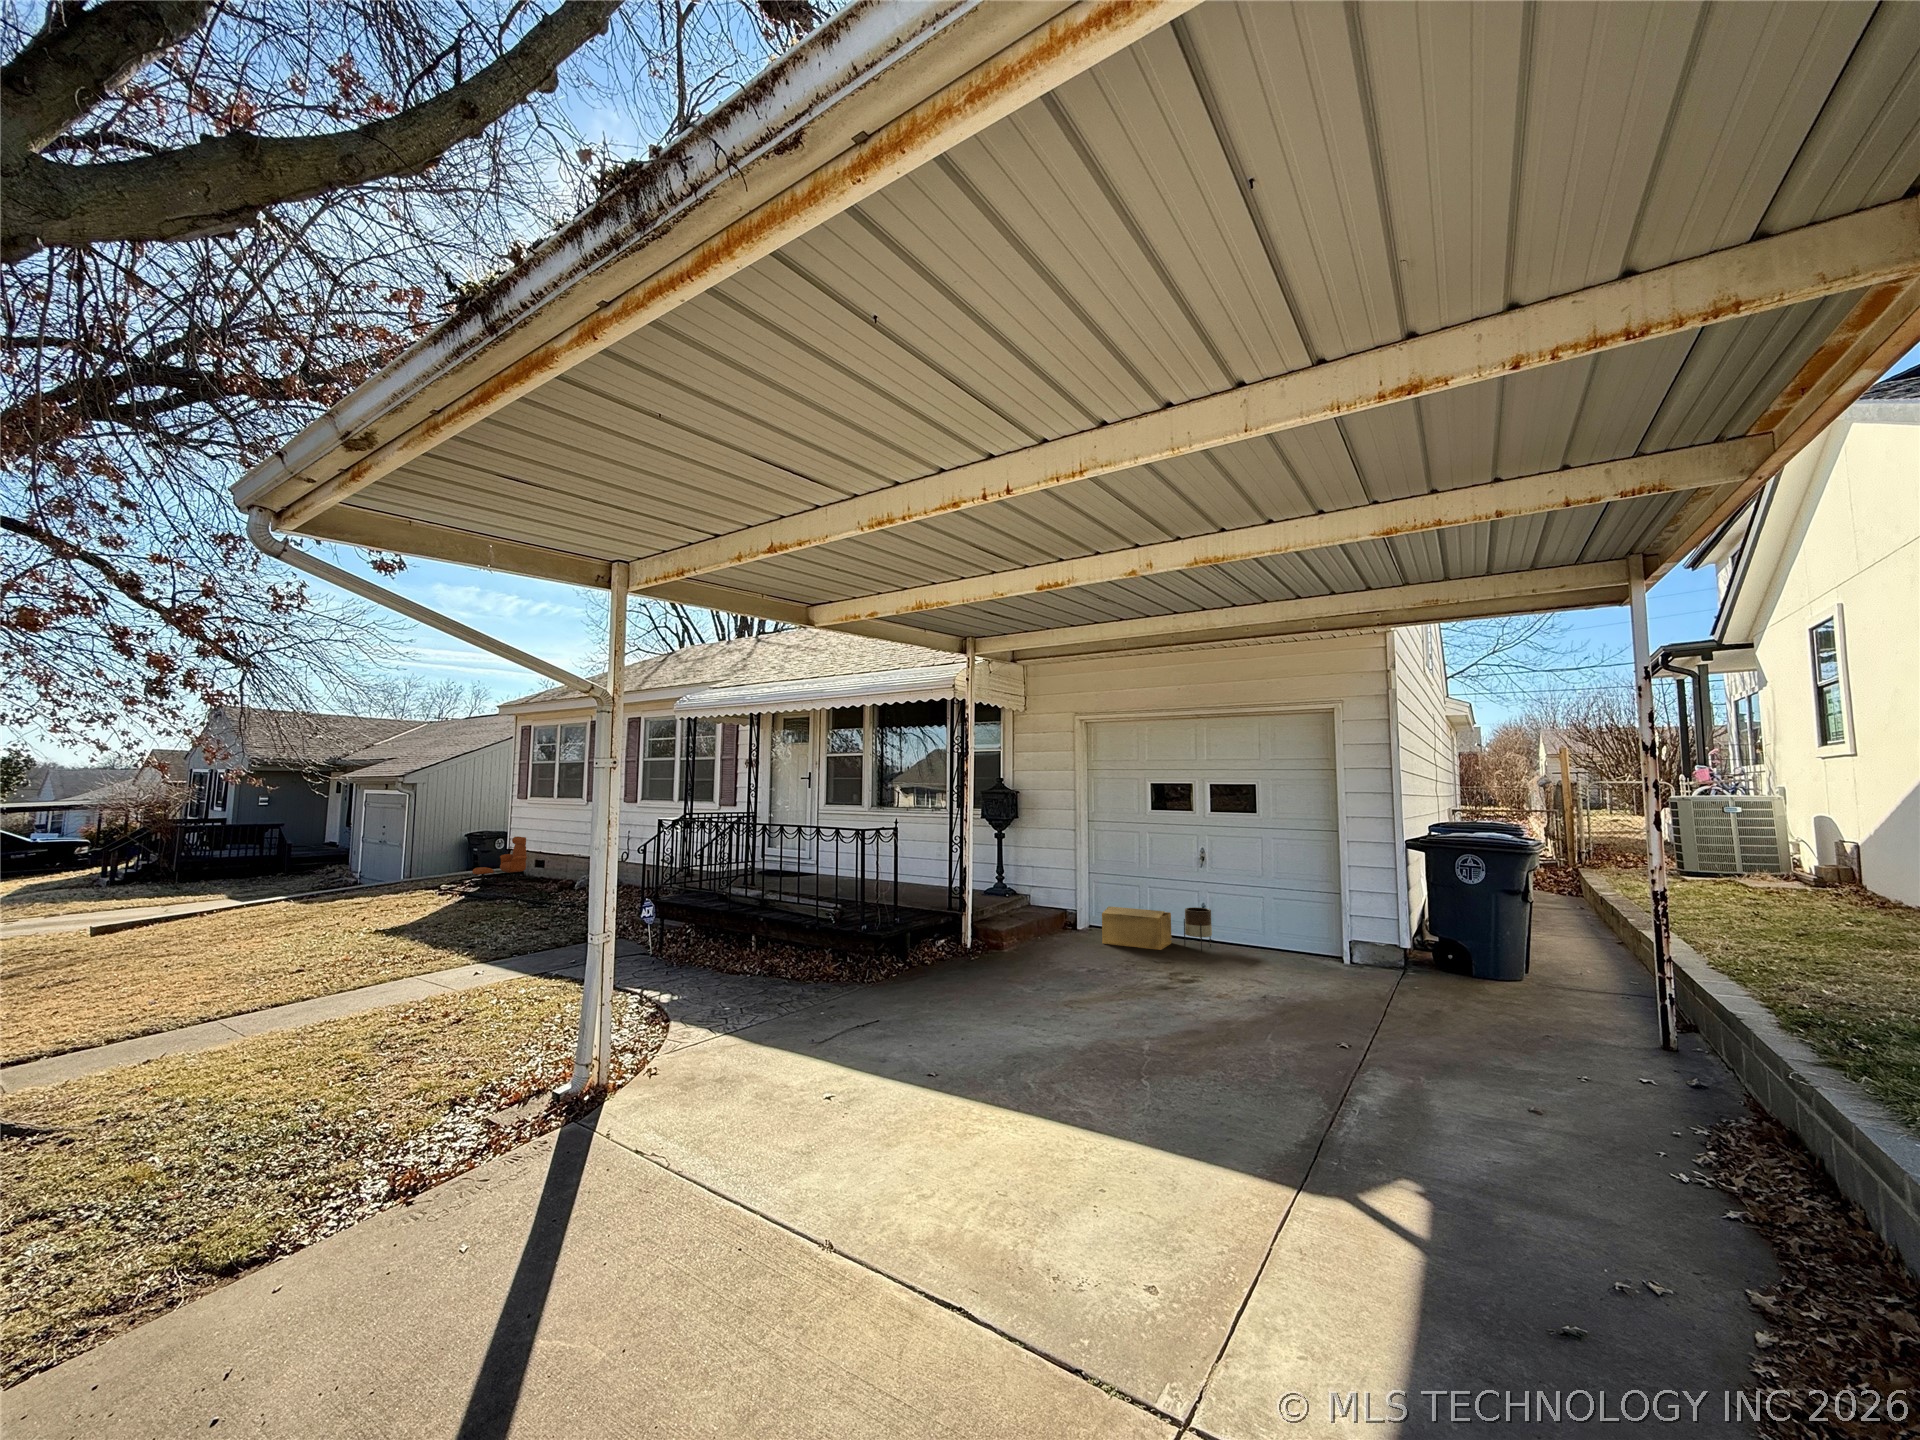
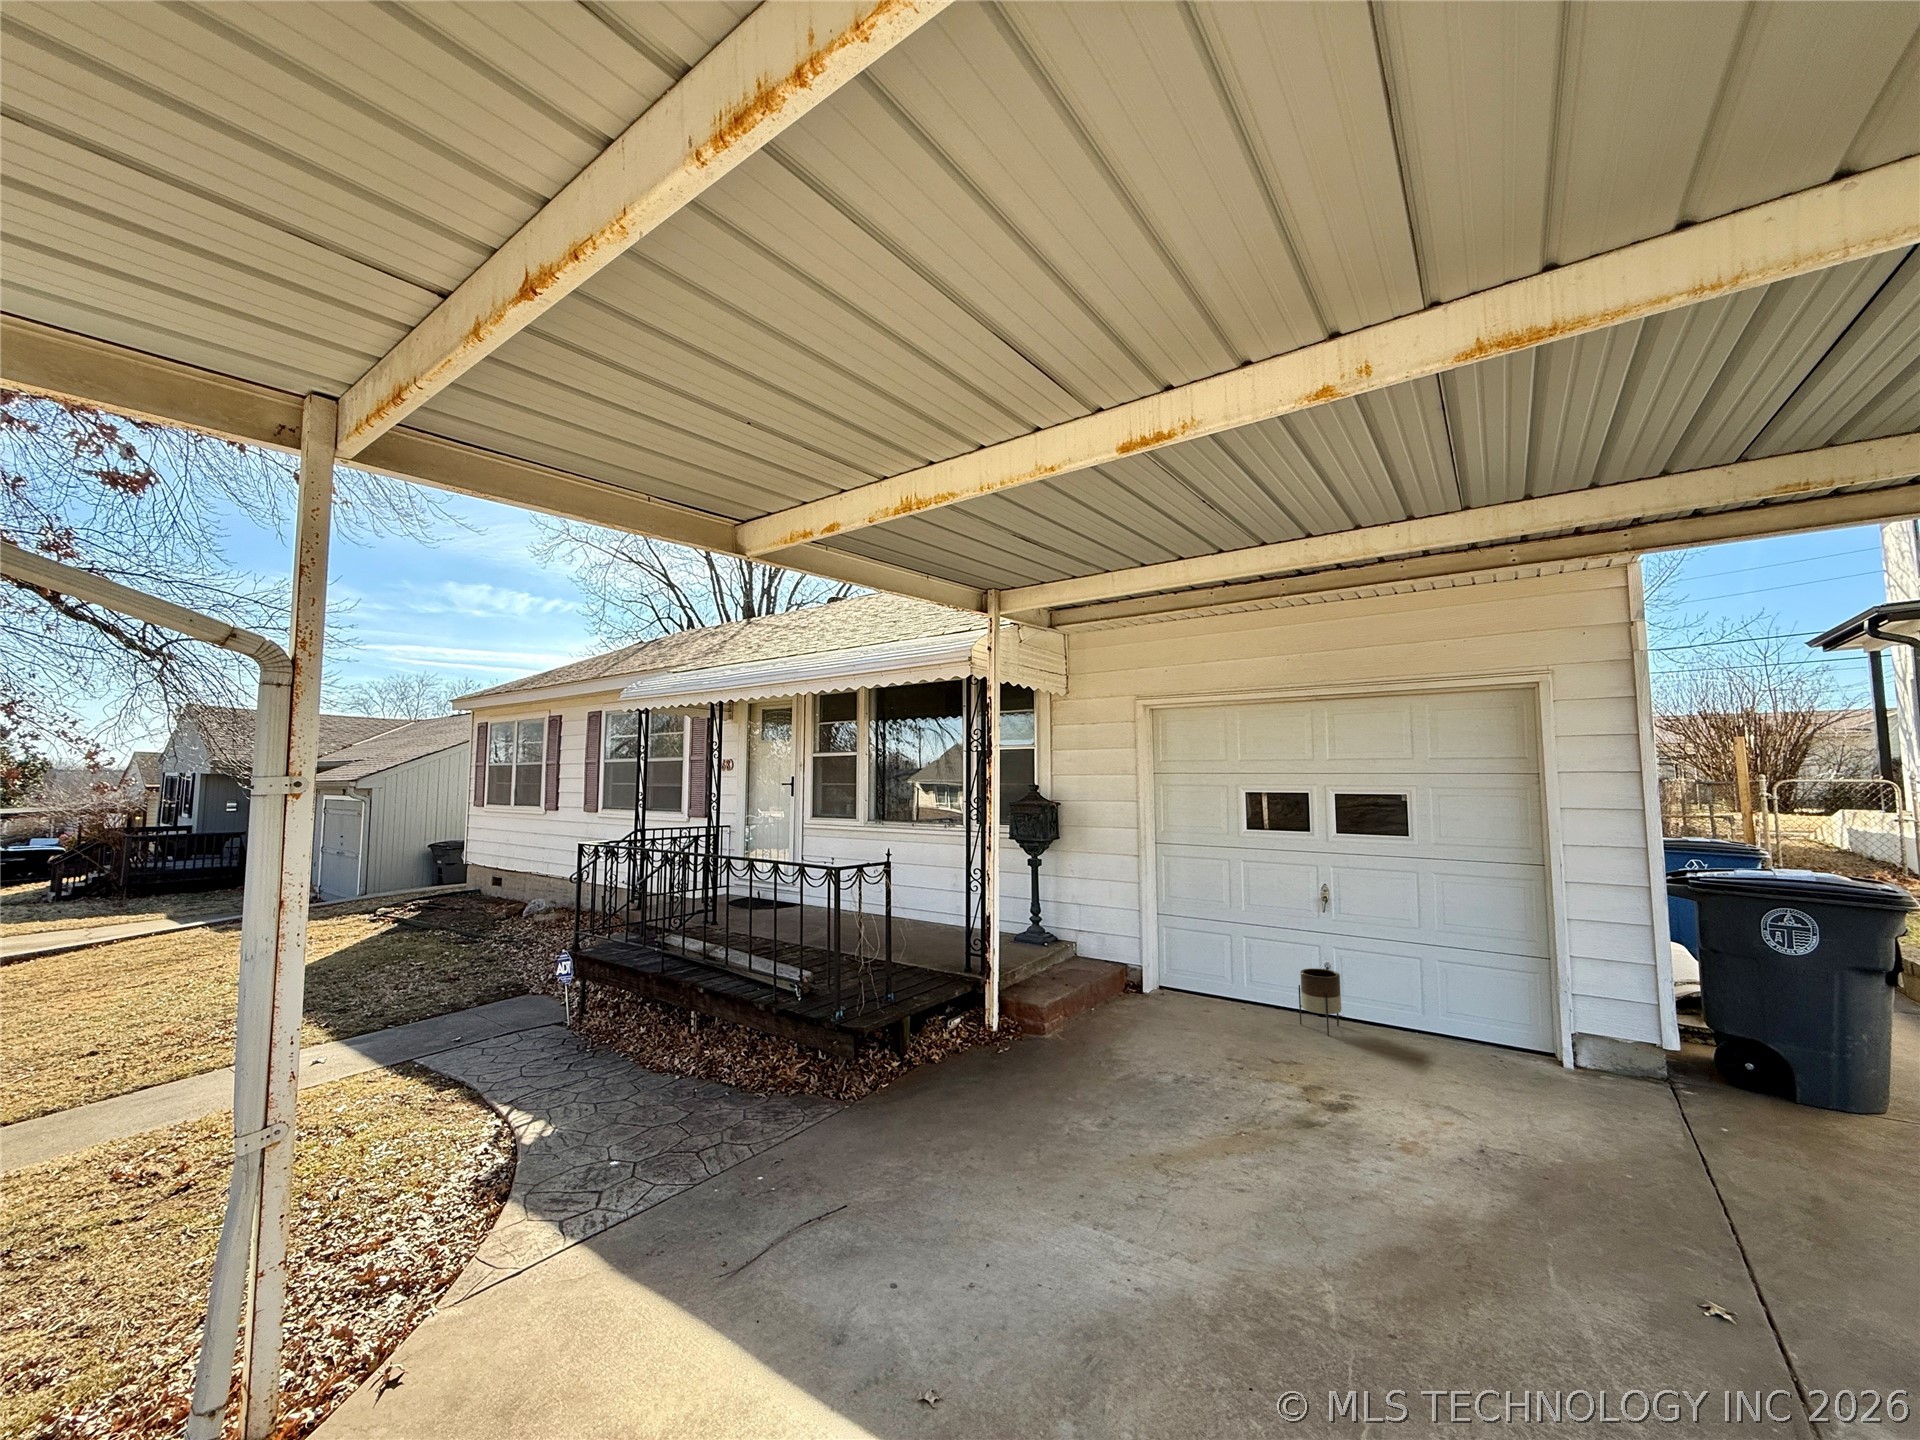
lounge chair: present [469,837,527,884] -> none [411,851,482,908]
cardboard box: present [1102,906,1172,950] -> none [1180,963,1279,1031]

